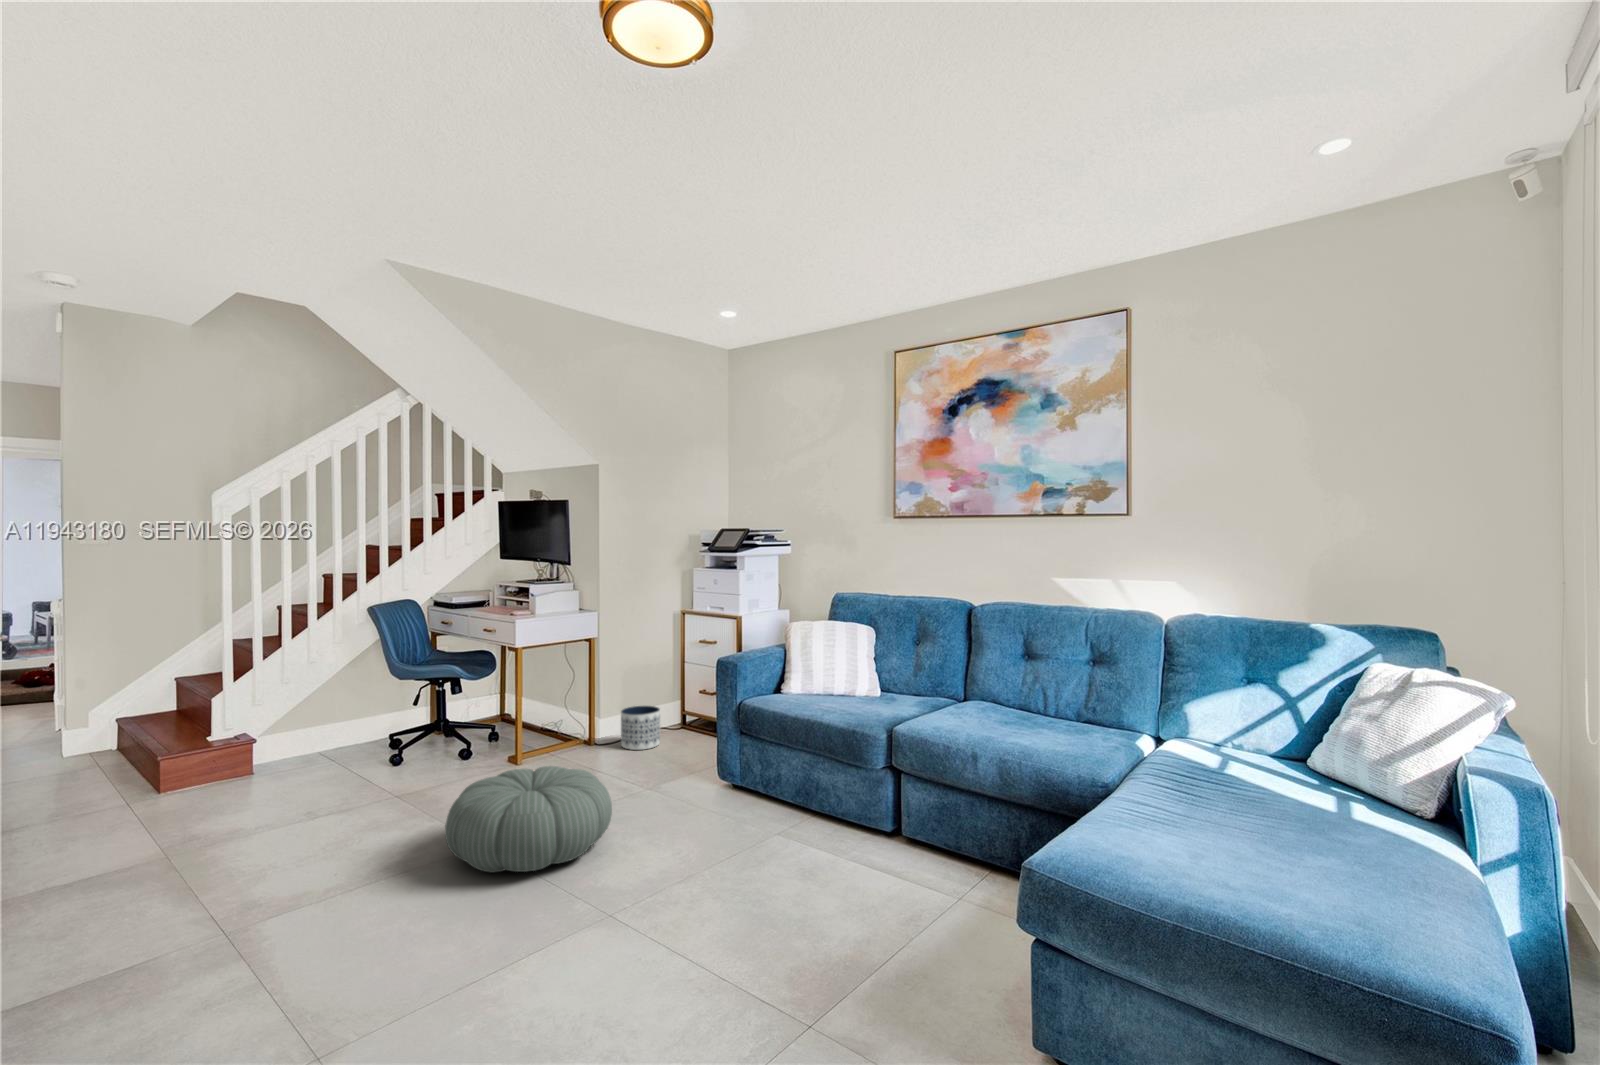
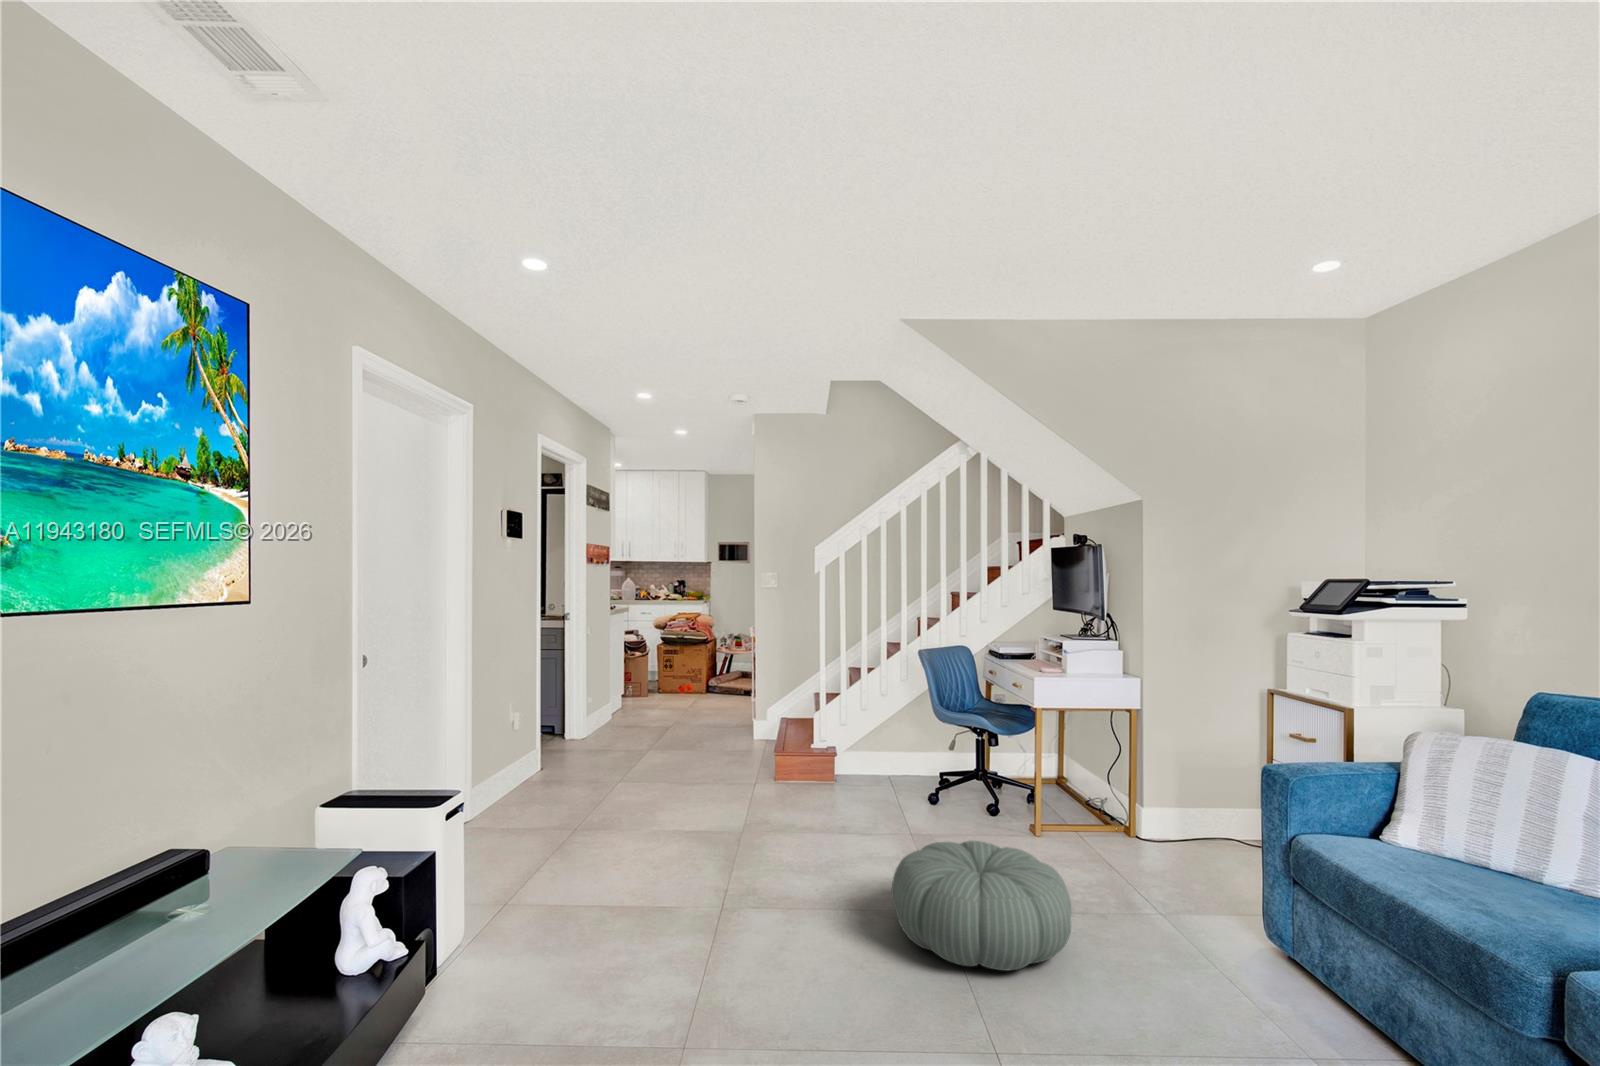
planter: present [621,706,660,750] -> none [1170,805,1227,867]

